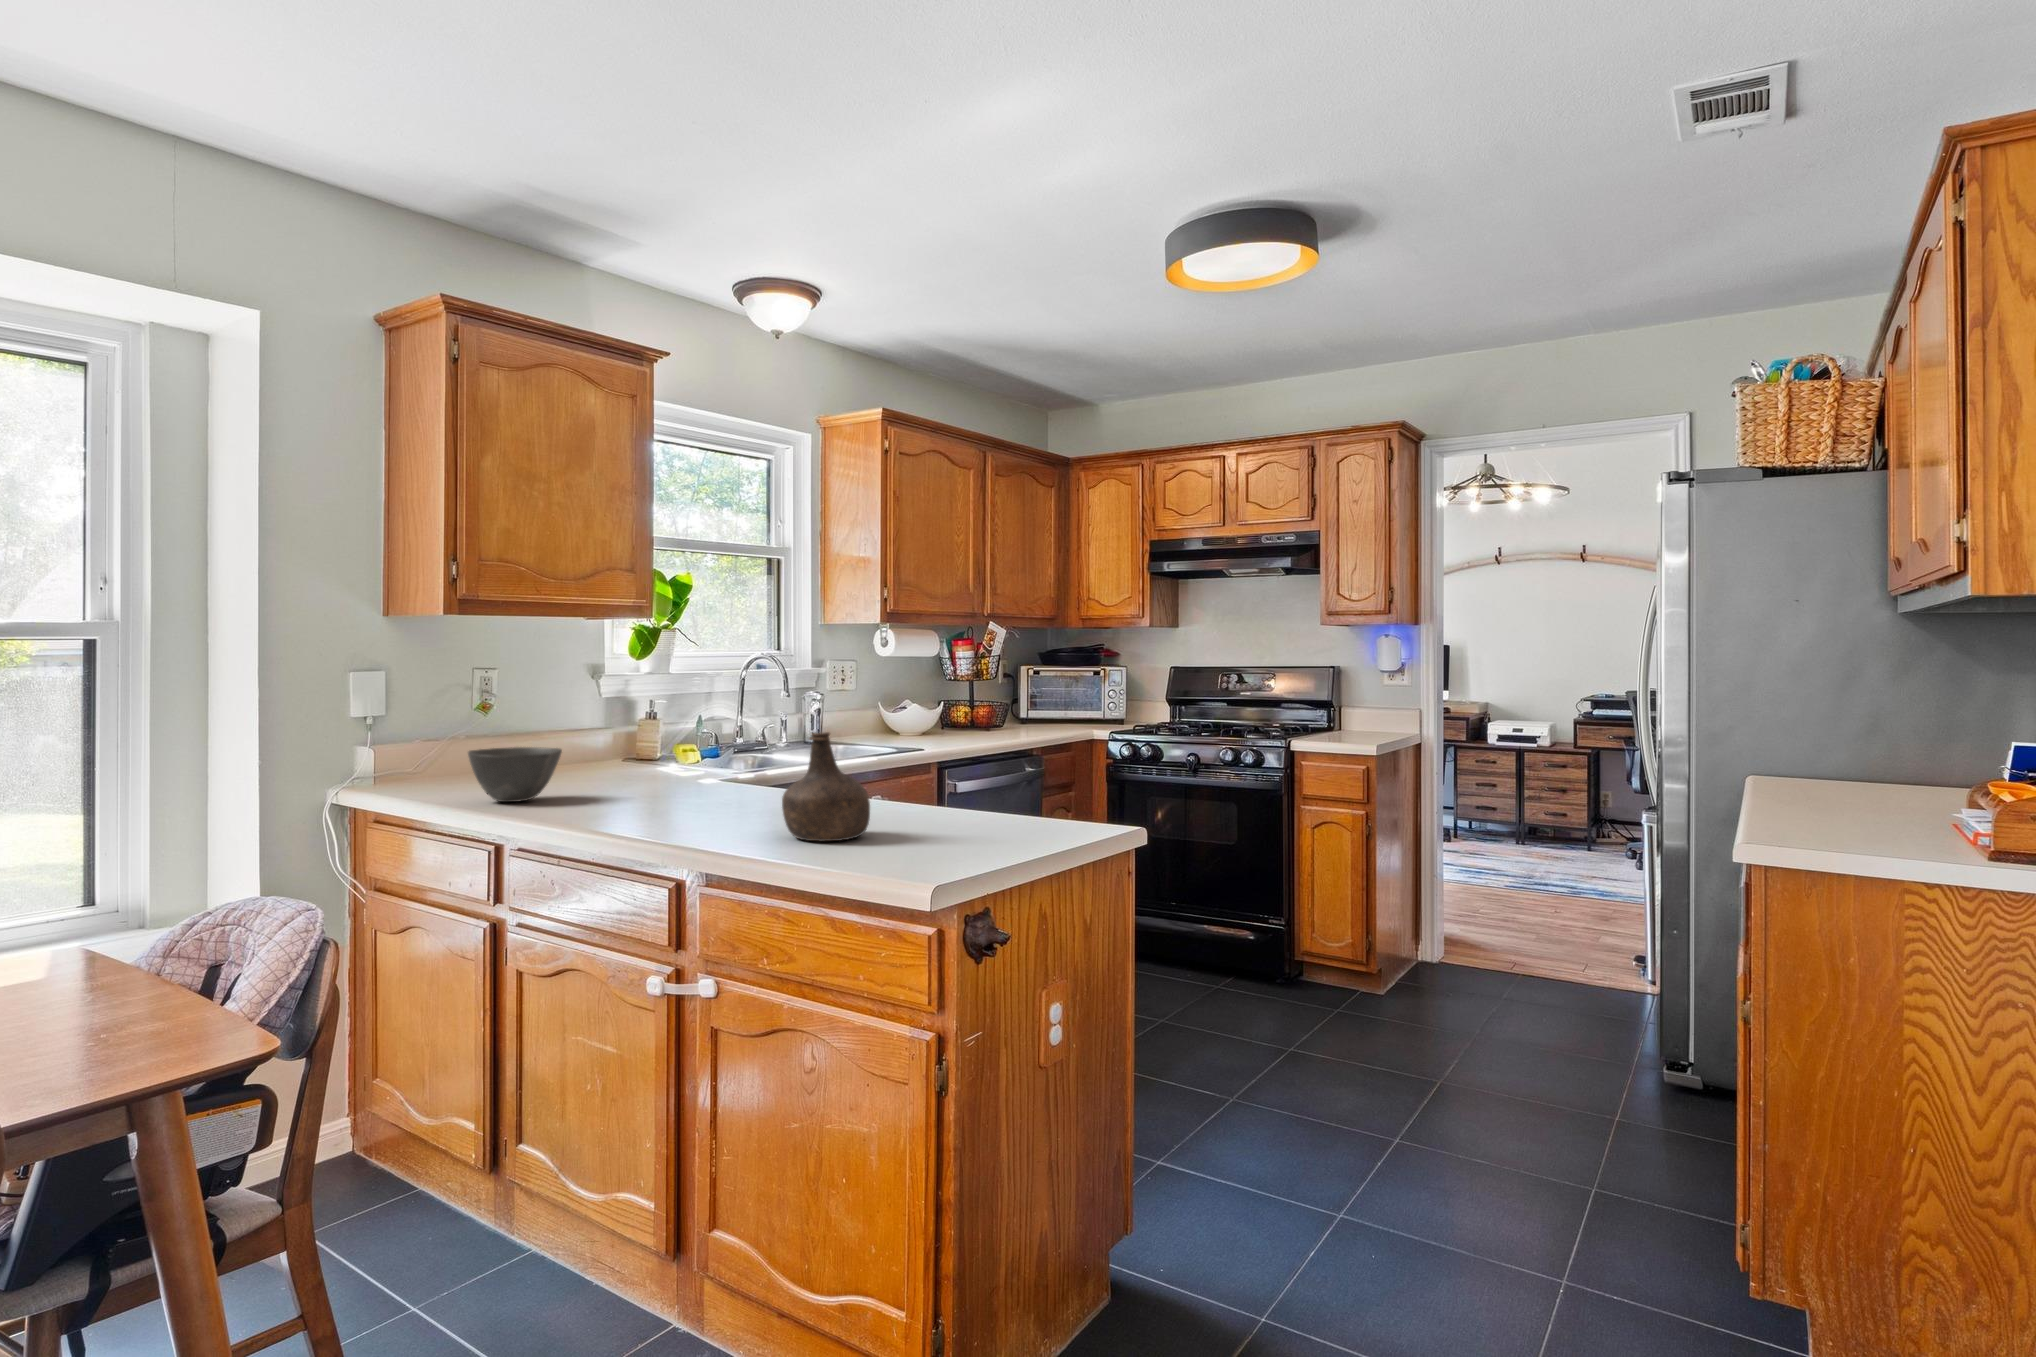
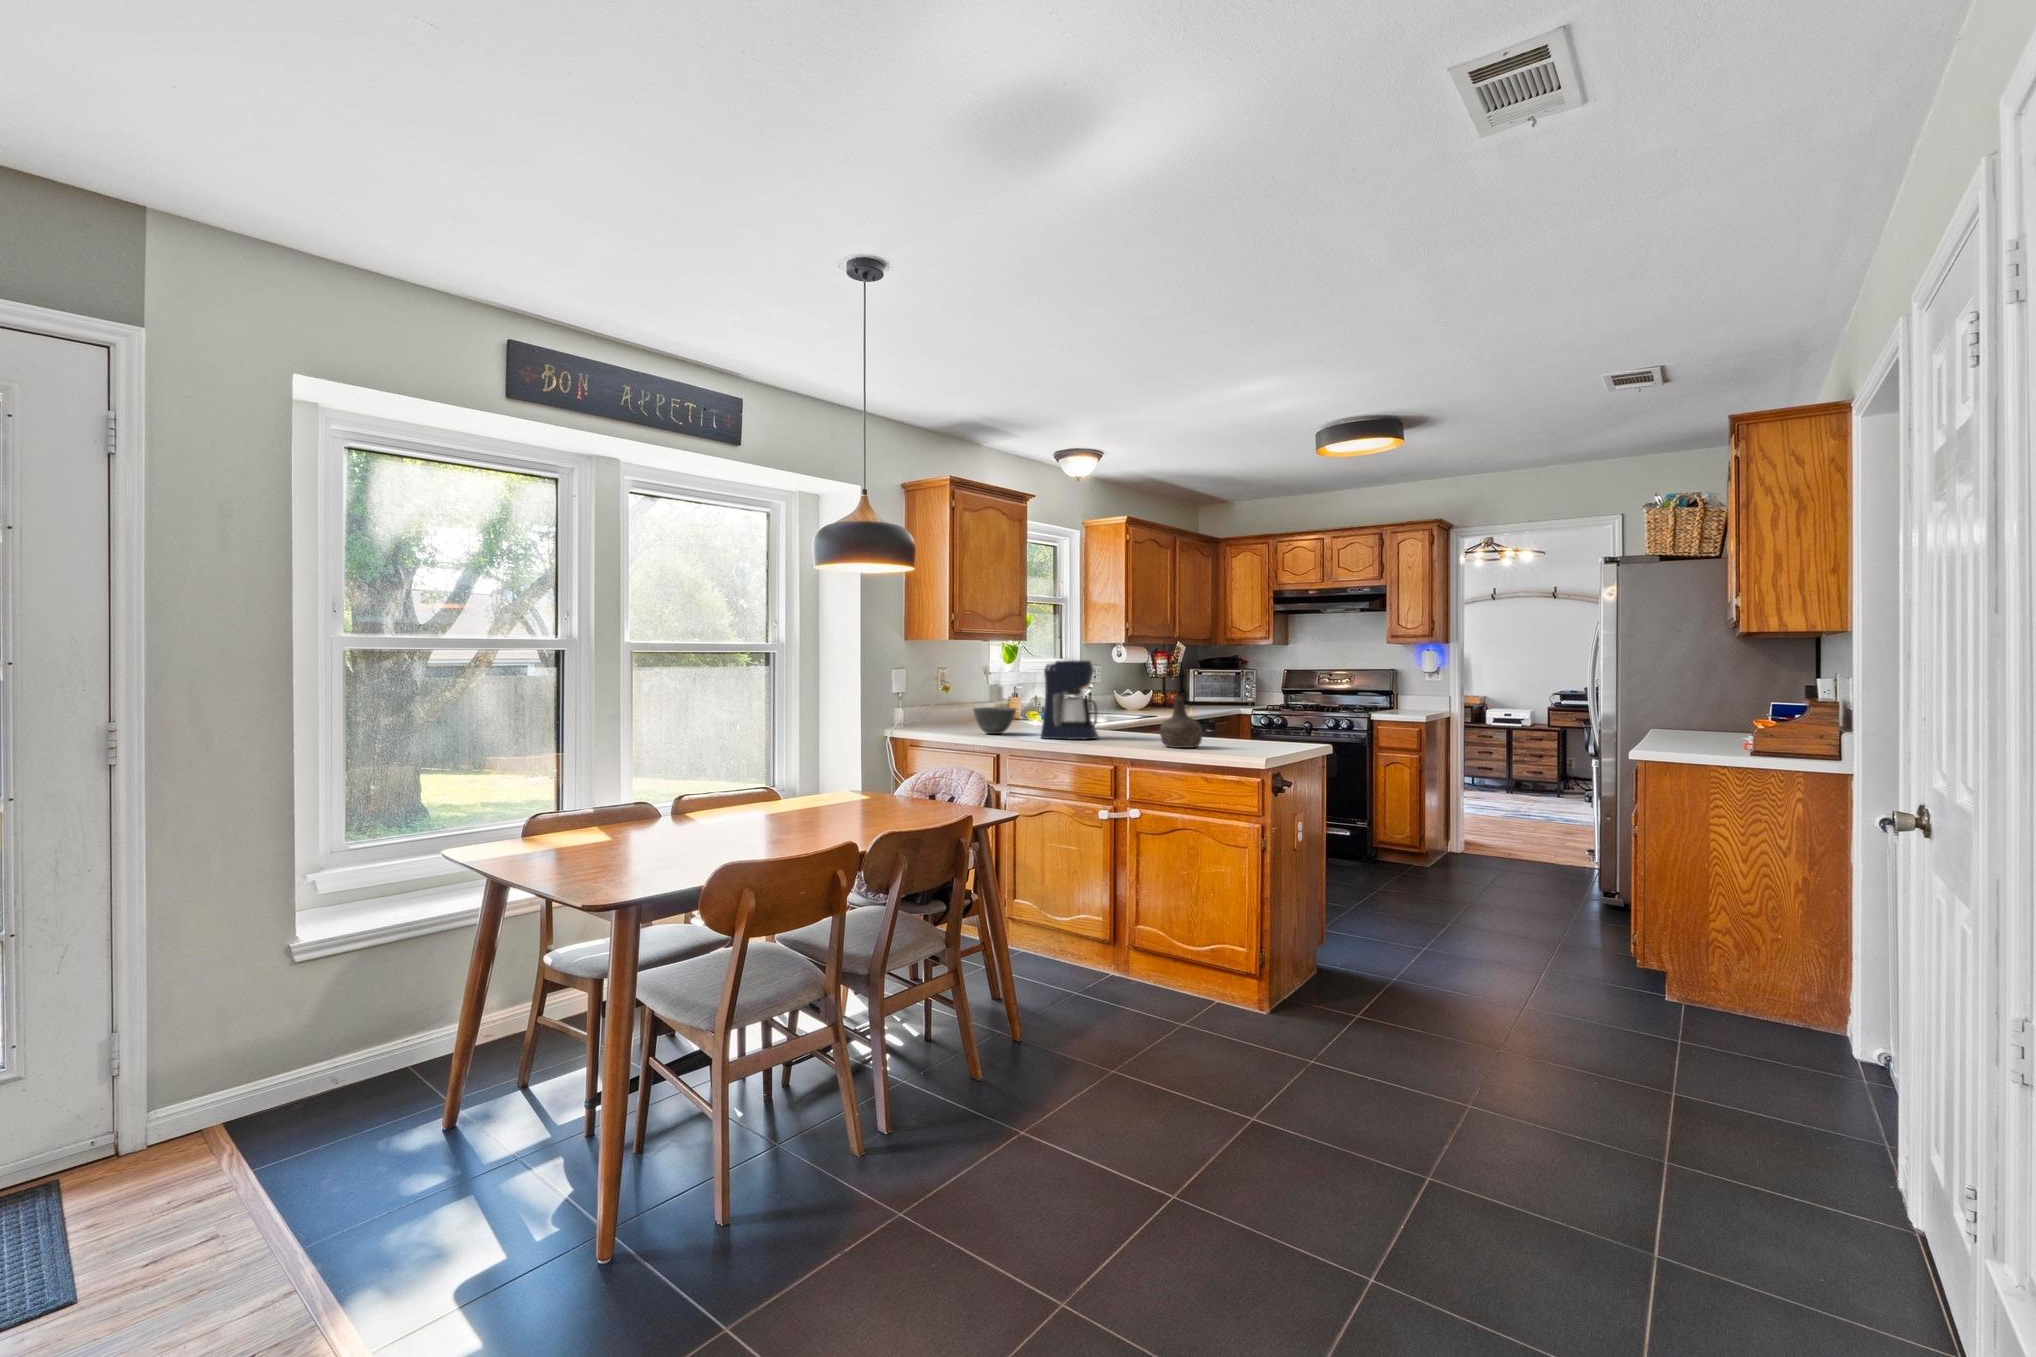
coffee maker: none [580,655,706,817] -> present [1041,660,1098,740]

